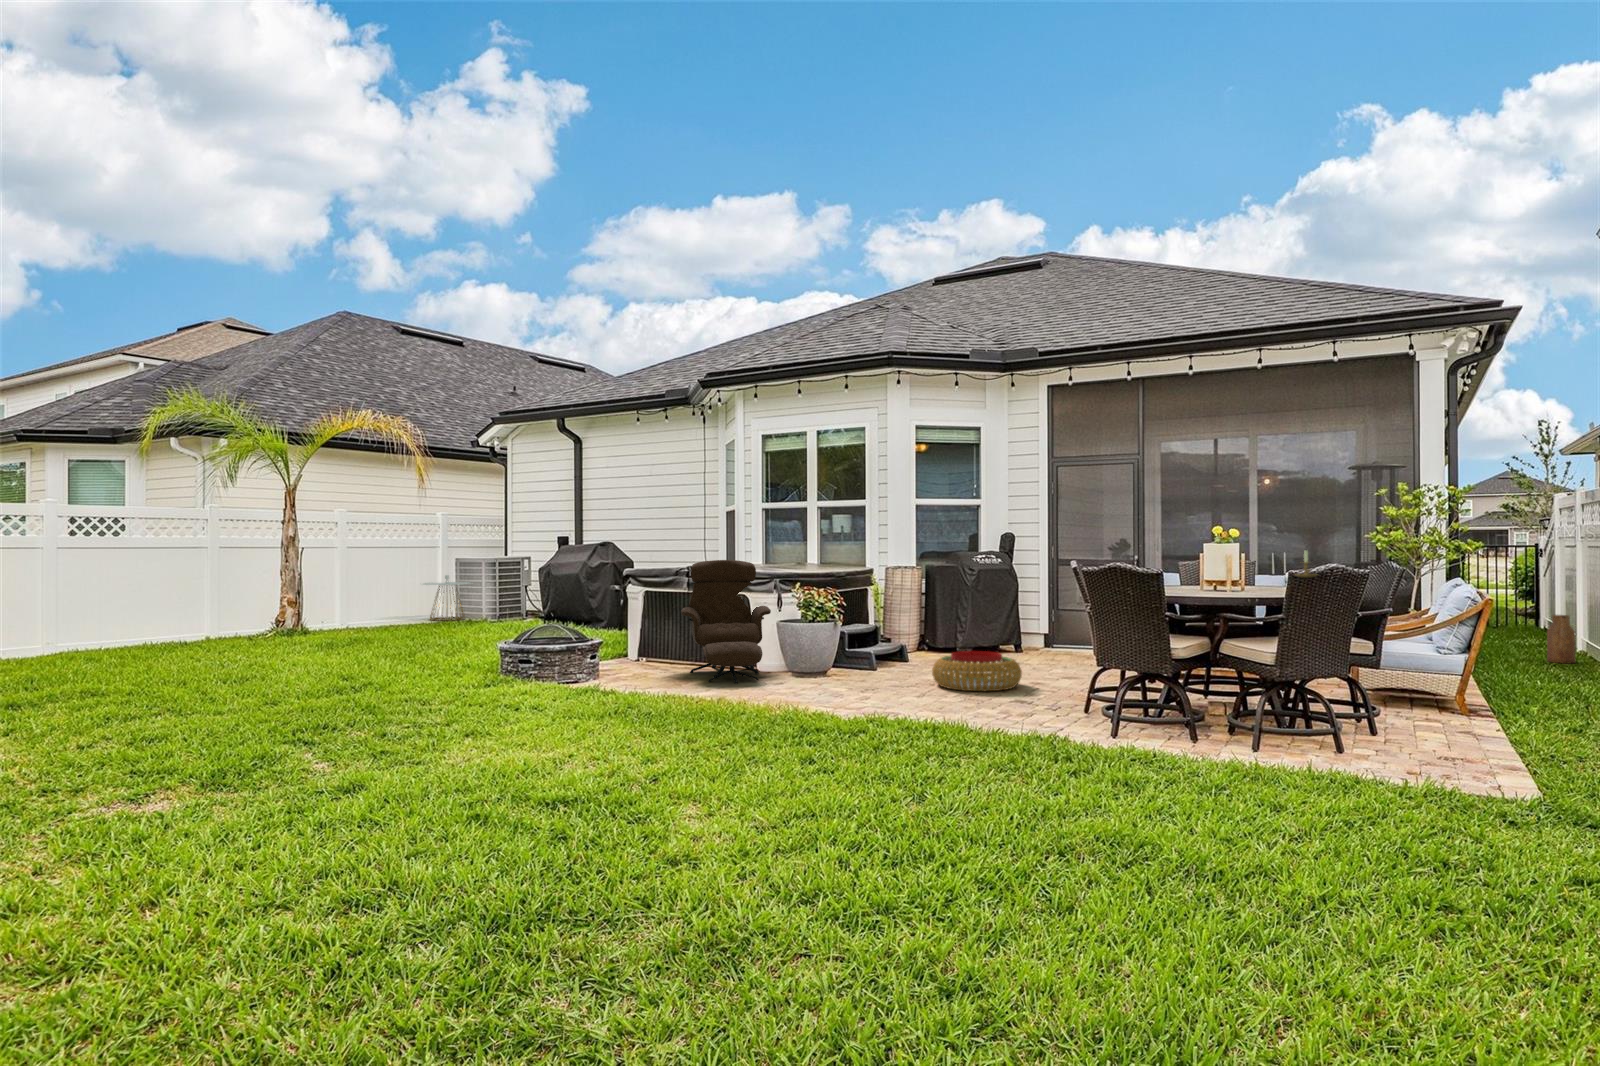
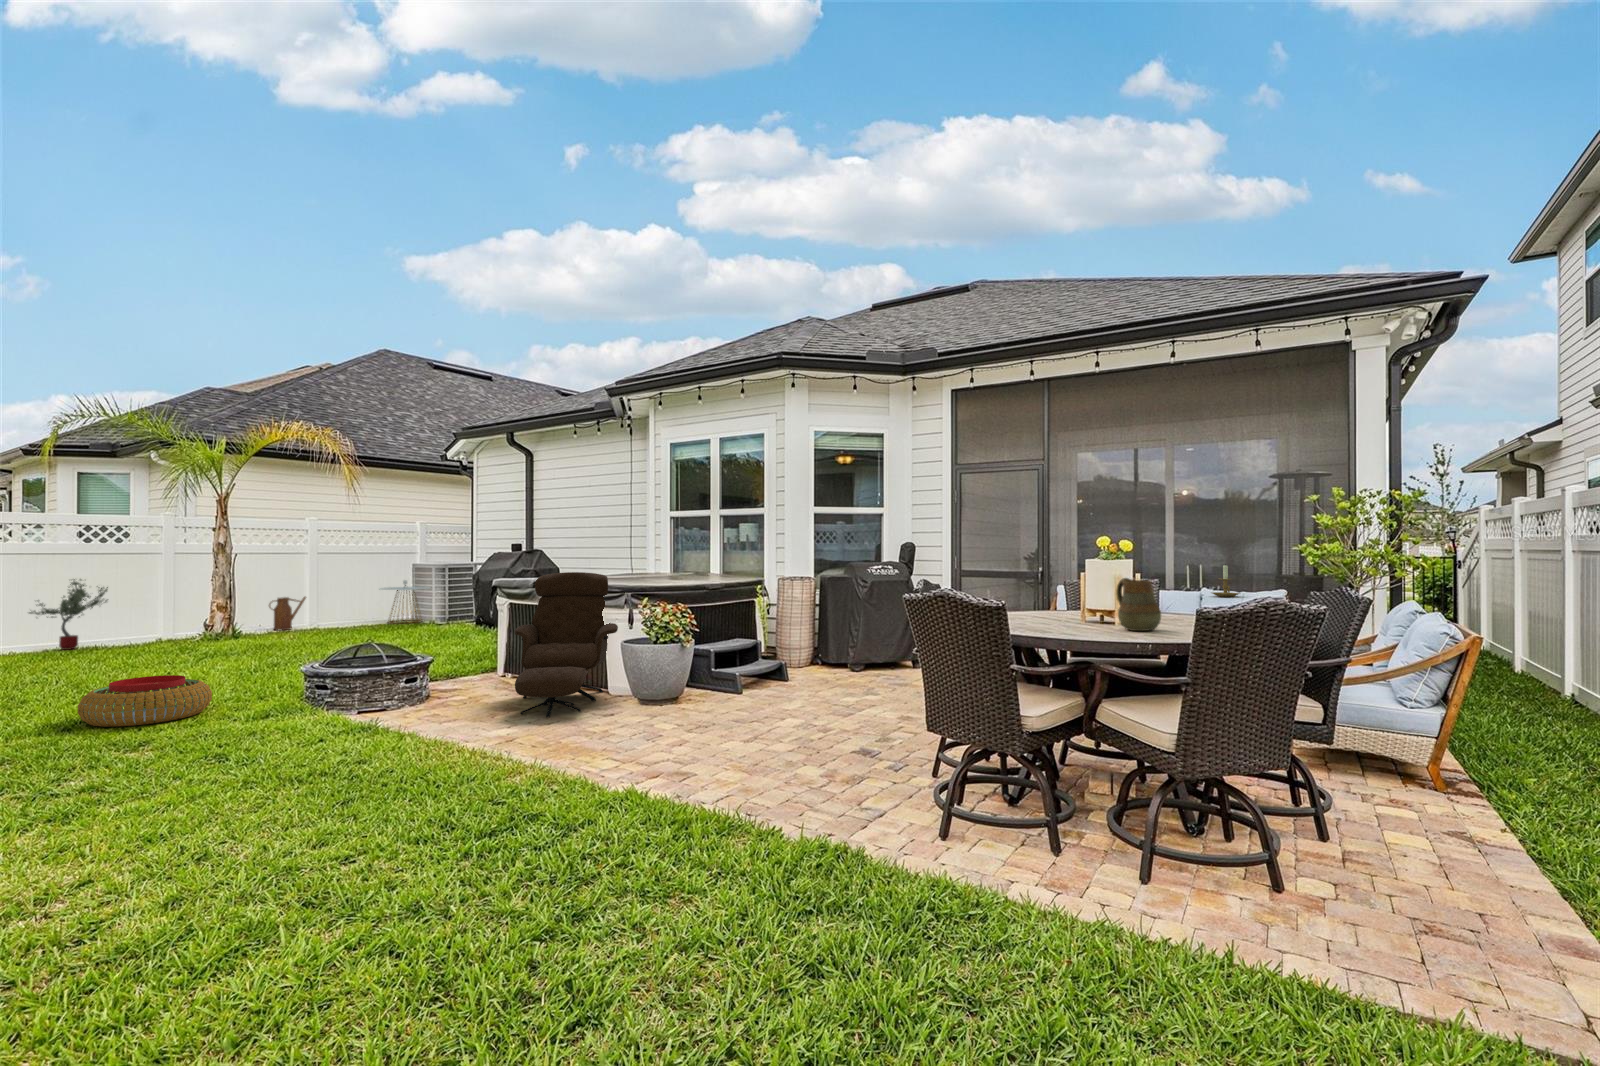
pitcher: none [1233,556,1267,595] -> present [1116,578,1161,631]
potted tree: none [121,571,190,644] -> present [29,579,108,650]
watering can: present [1547,615,1576,664] -> present [269,597,306,630]
pouf: present [932,651,1022,691] -> present [78,675,212,727]

